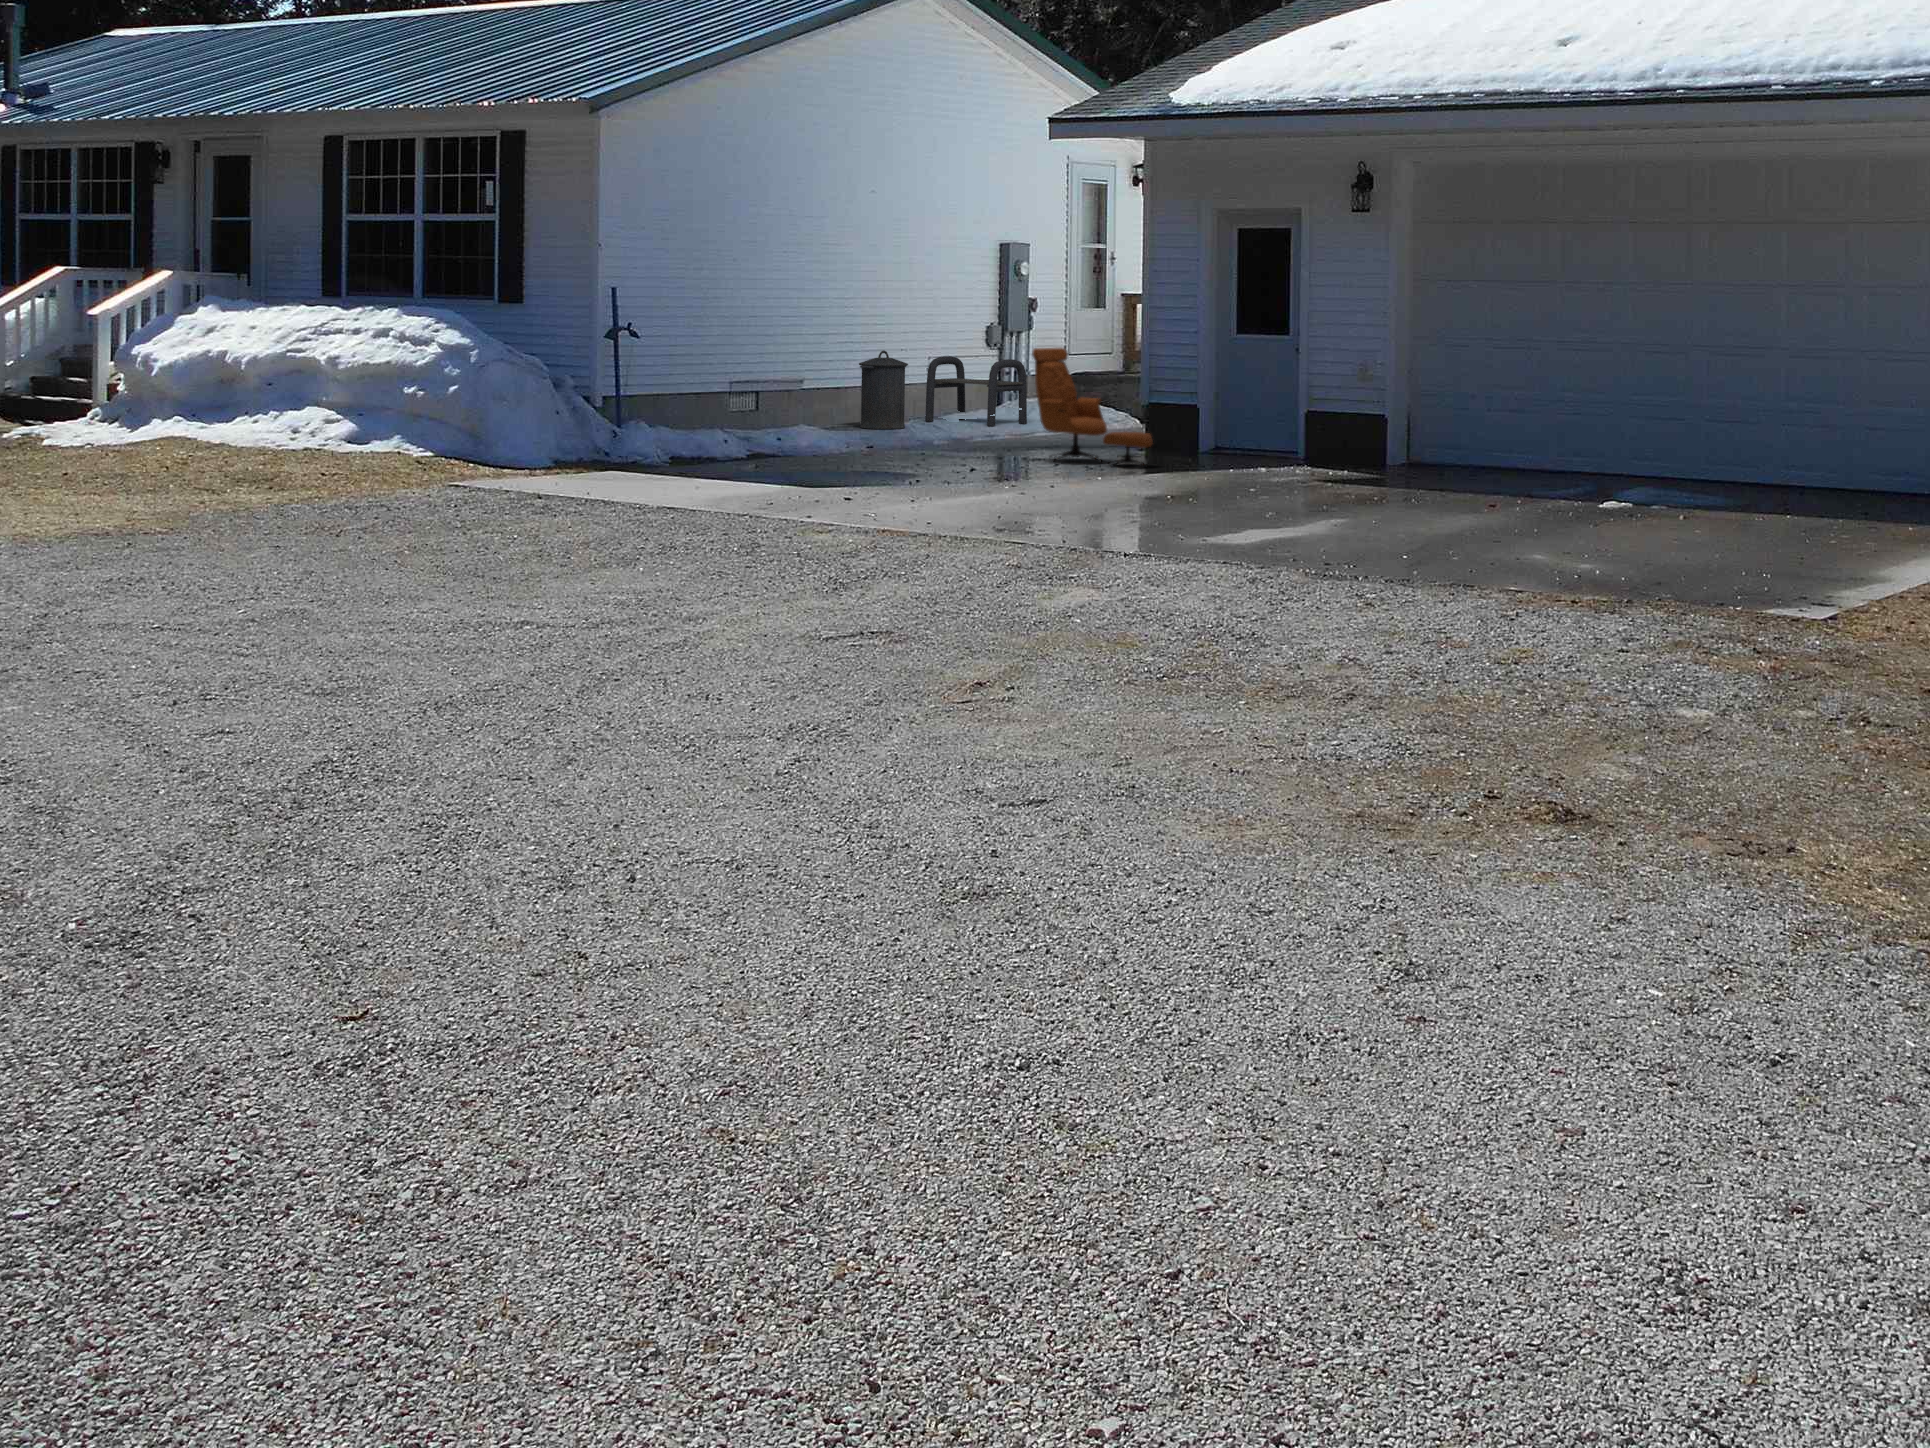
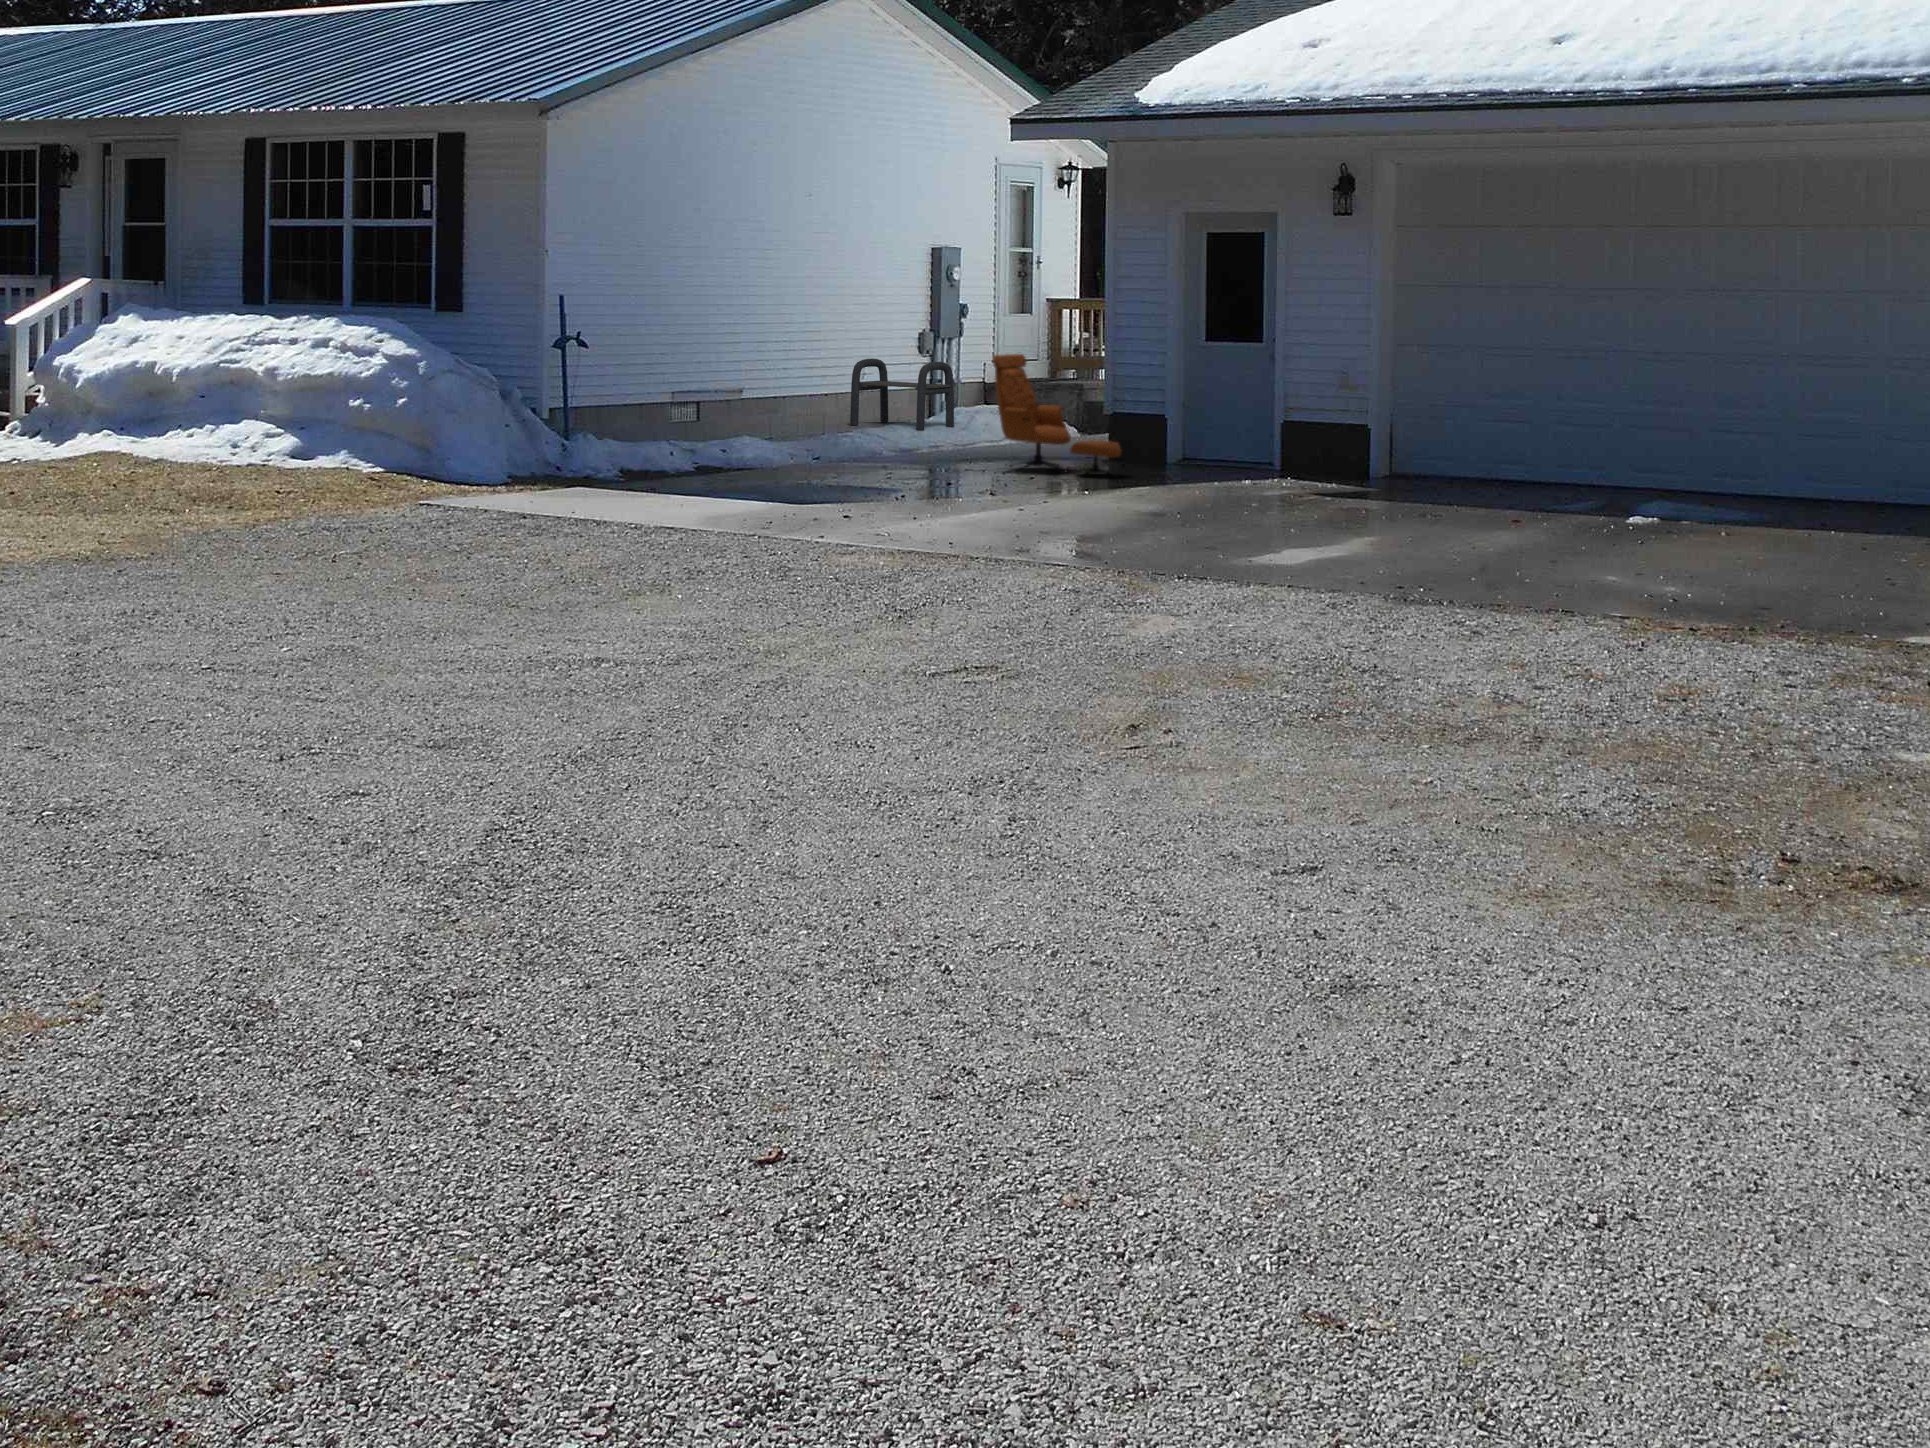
trash can: present [859,351,908,429] -> none [788,354,838,435]

